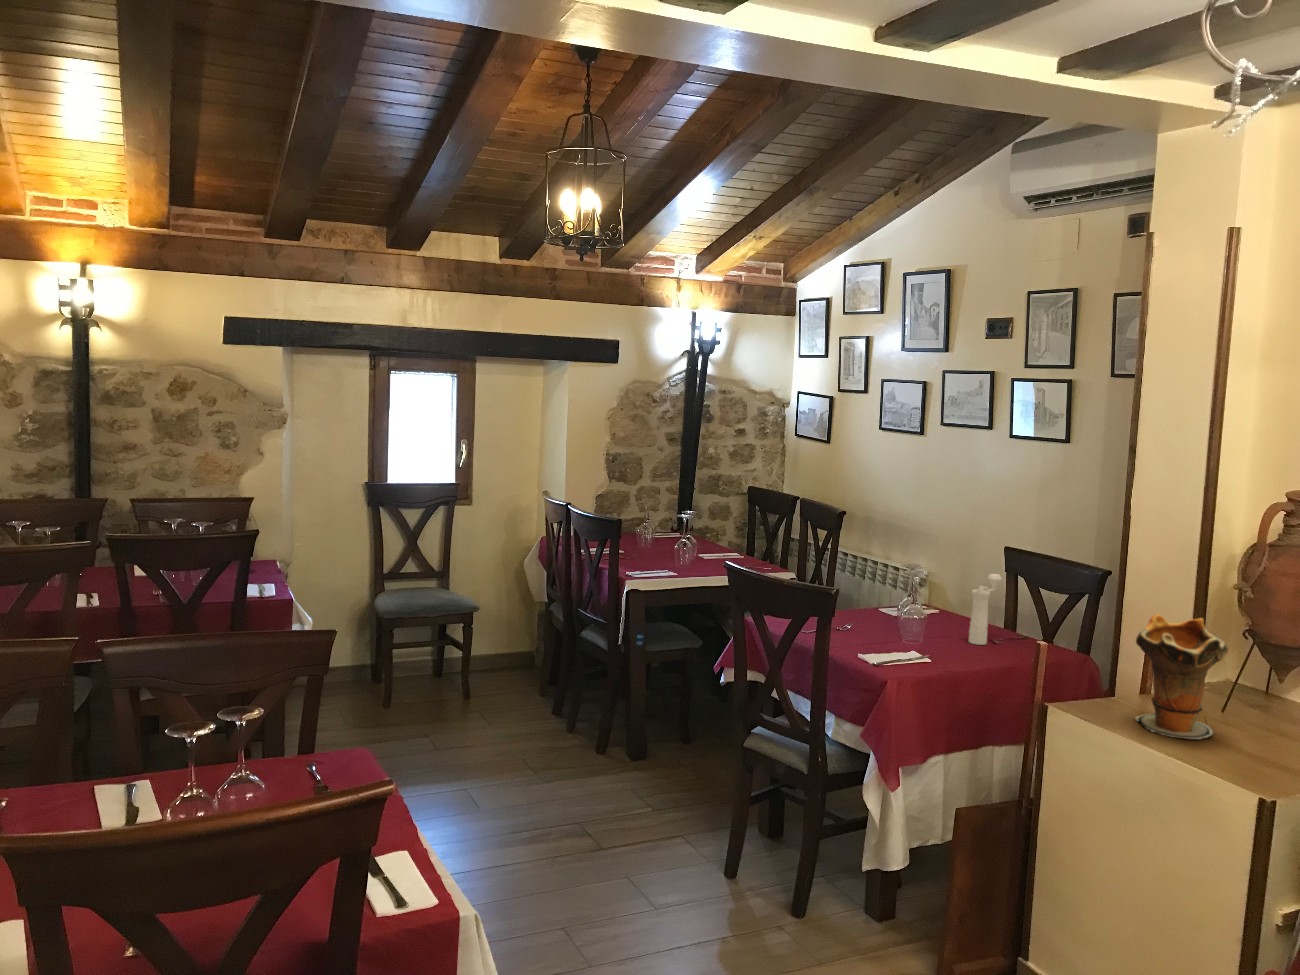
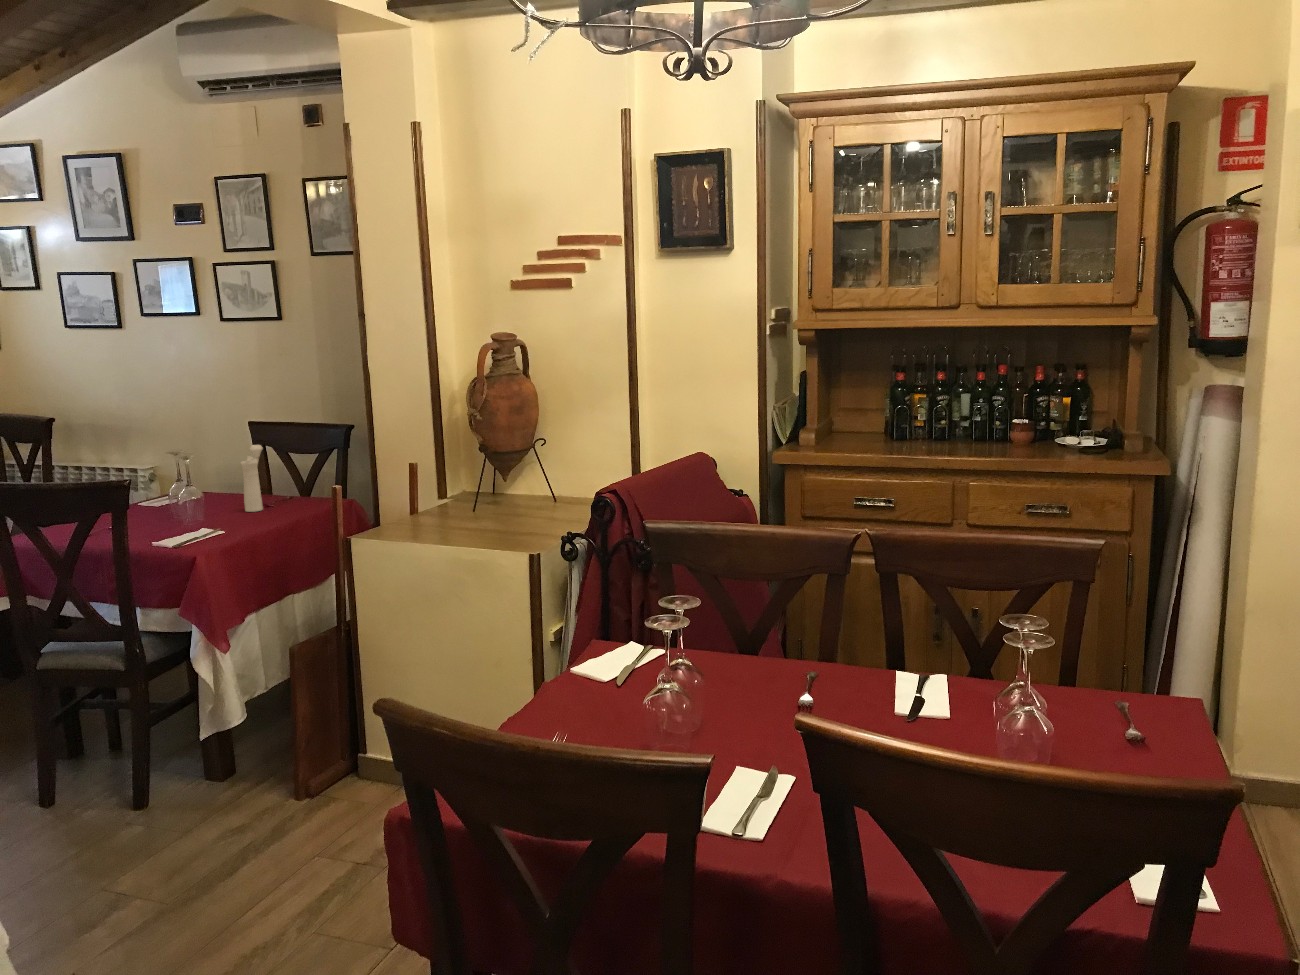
decorative vase: present [1136,614,1228,739] -> none [414,438,478,534]

